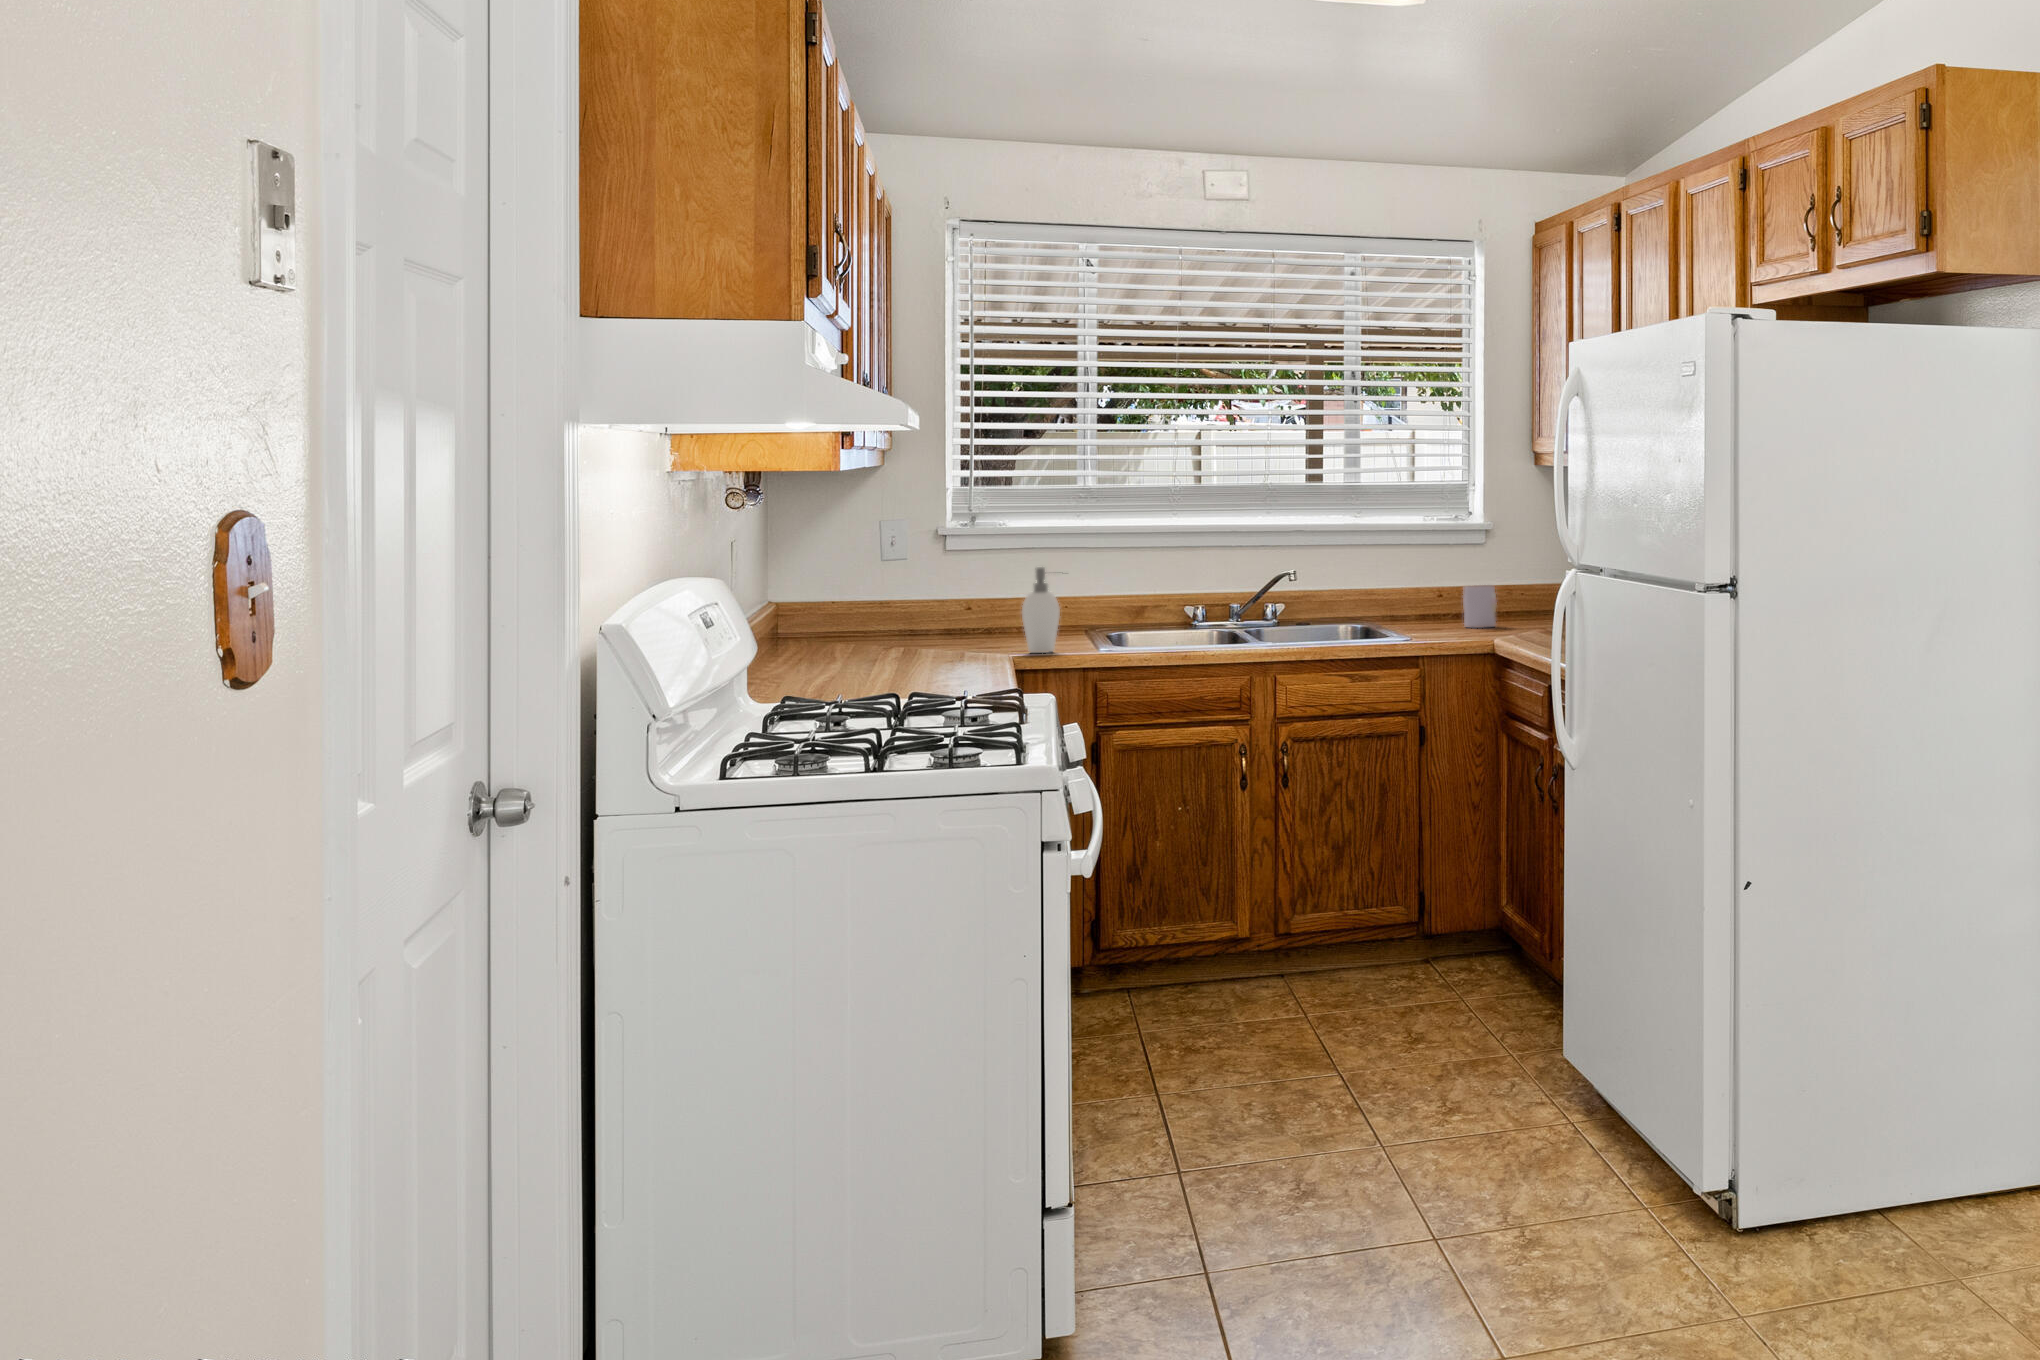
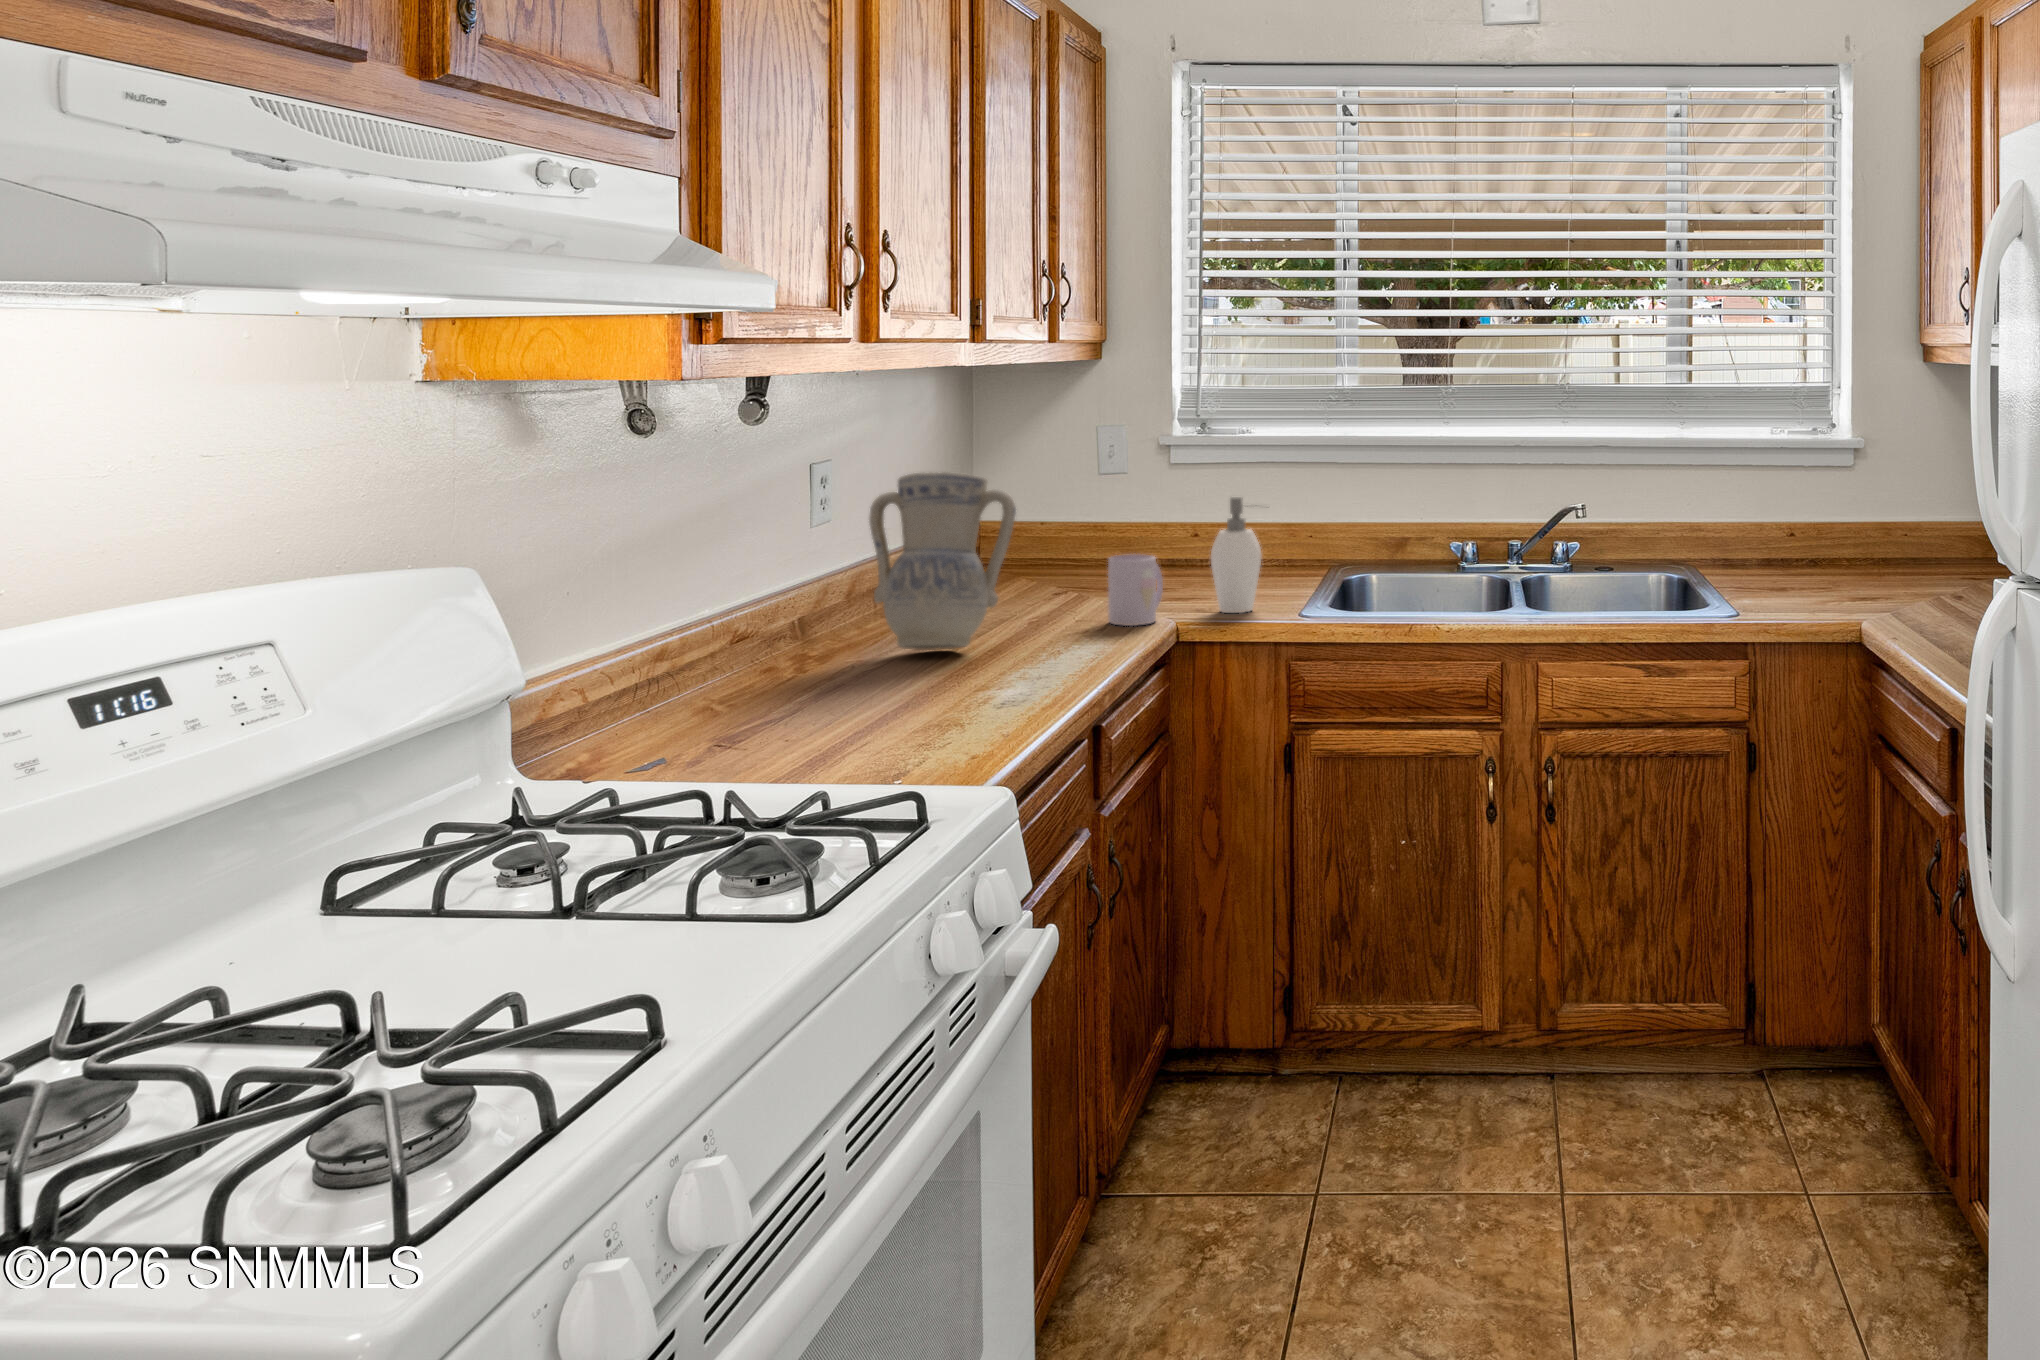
vase: none [806,543,908,671] -> present [869,472,1016,650]
mug: present [1463,585,1497,628] -> present [1108,554,1163,626]

